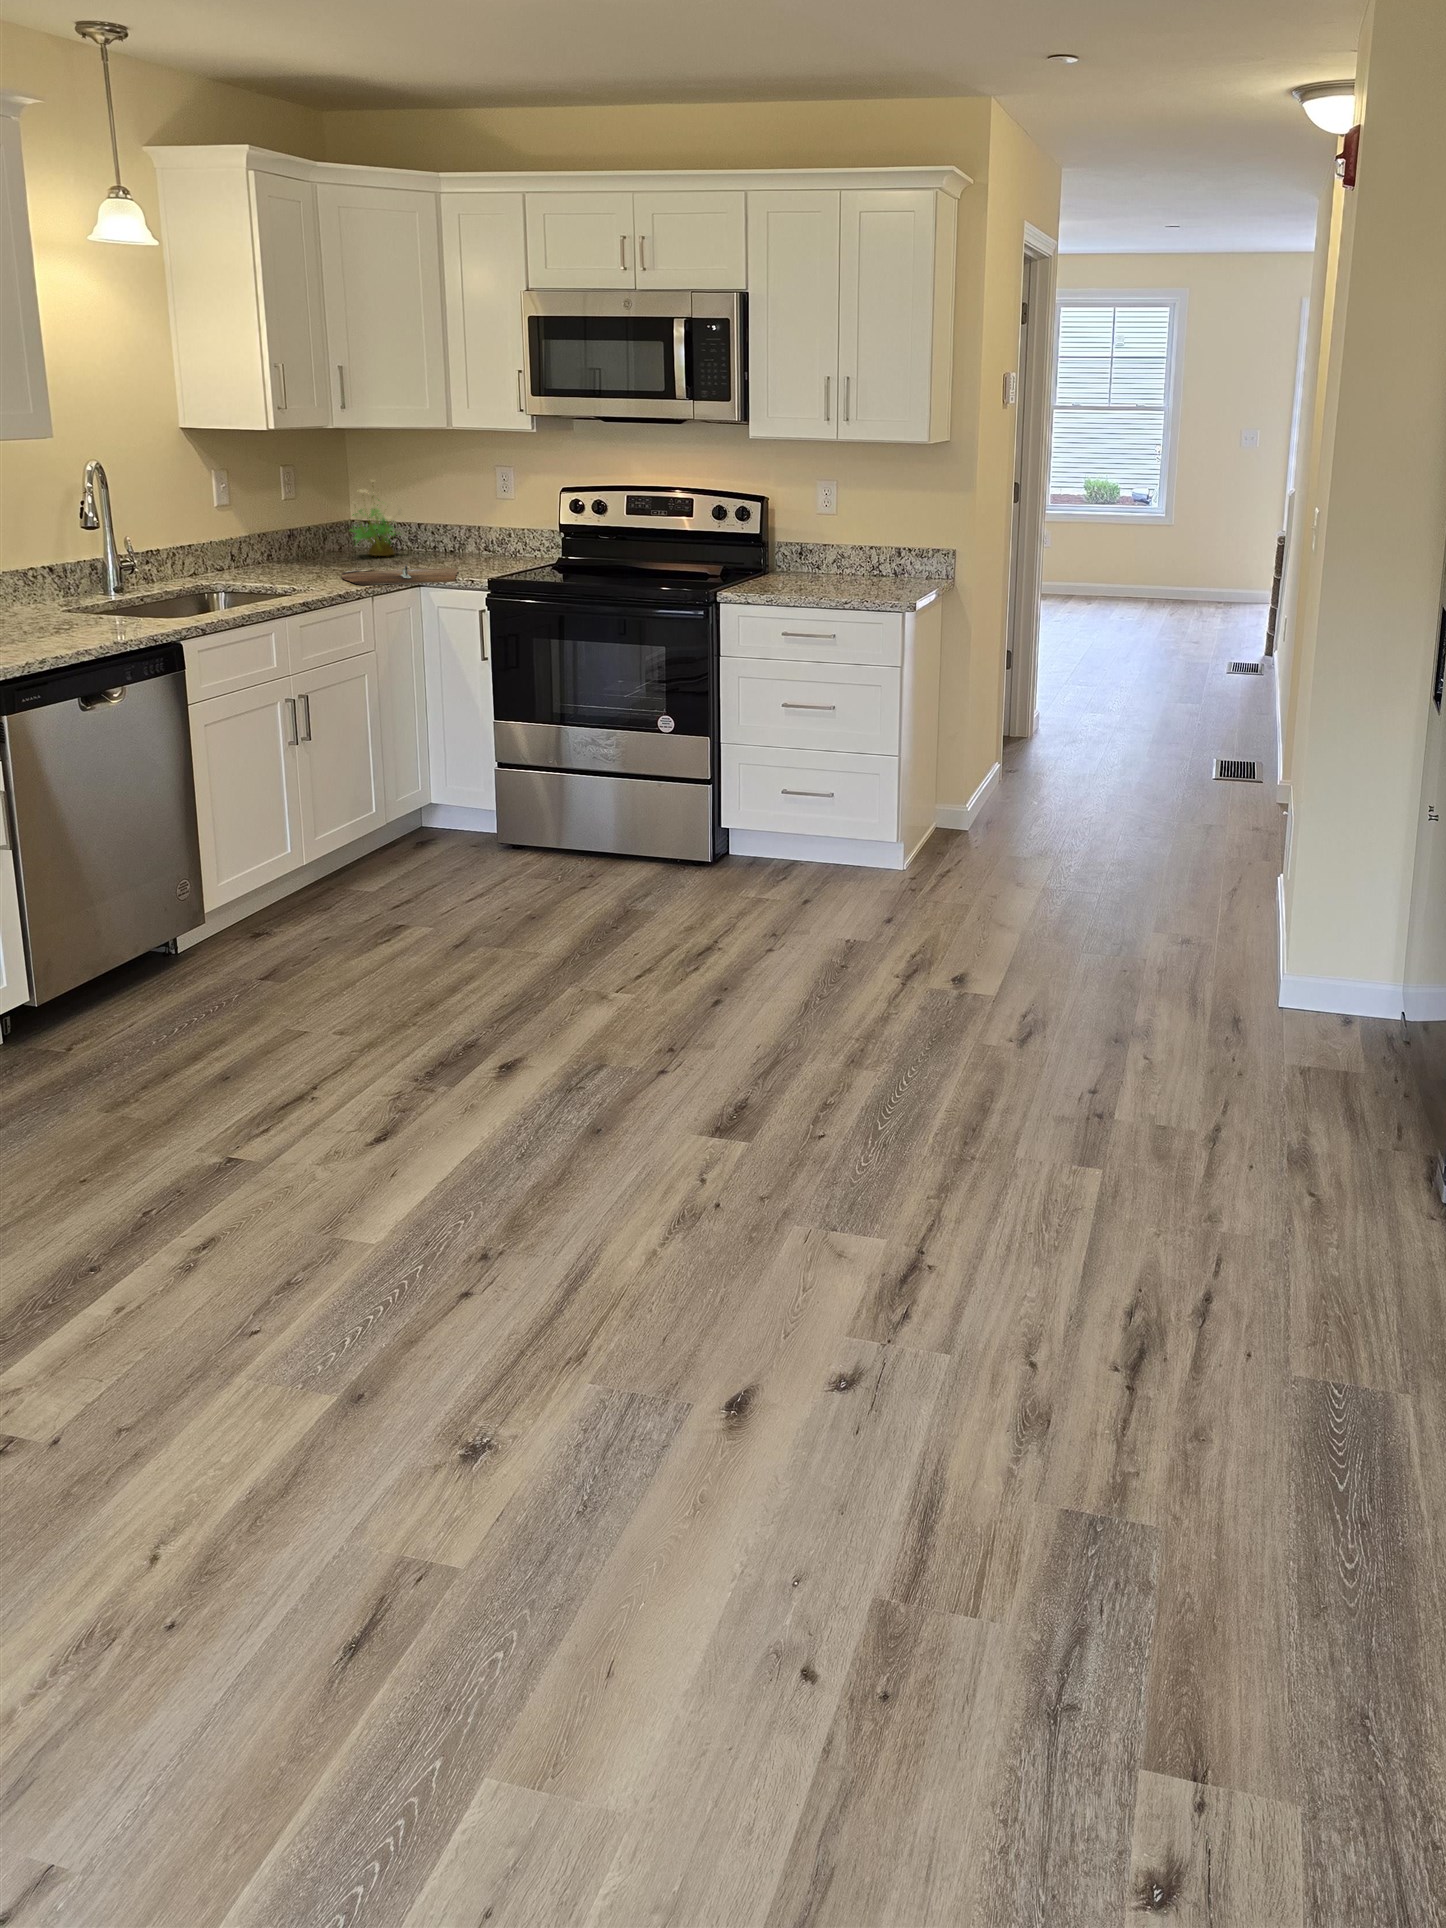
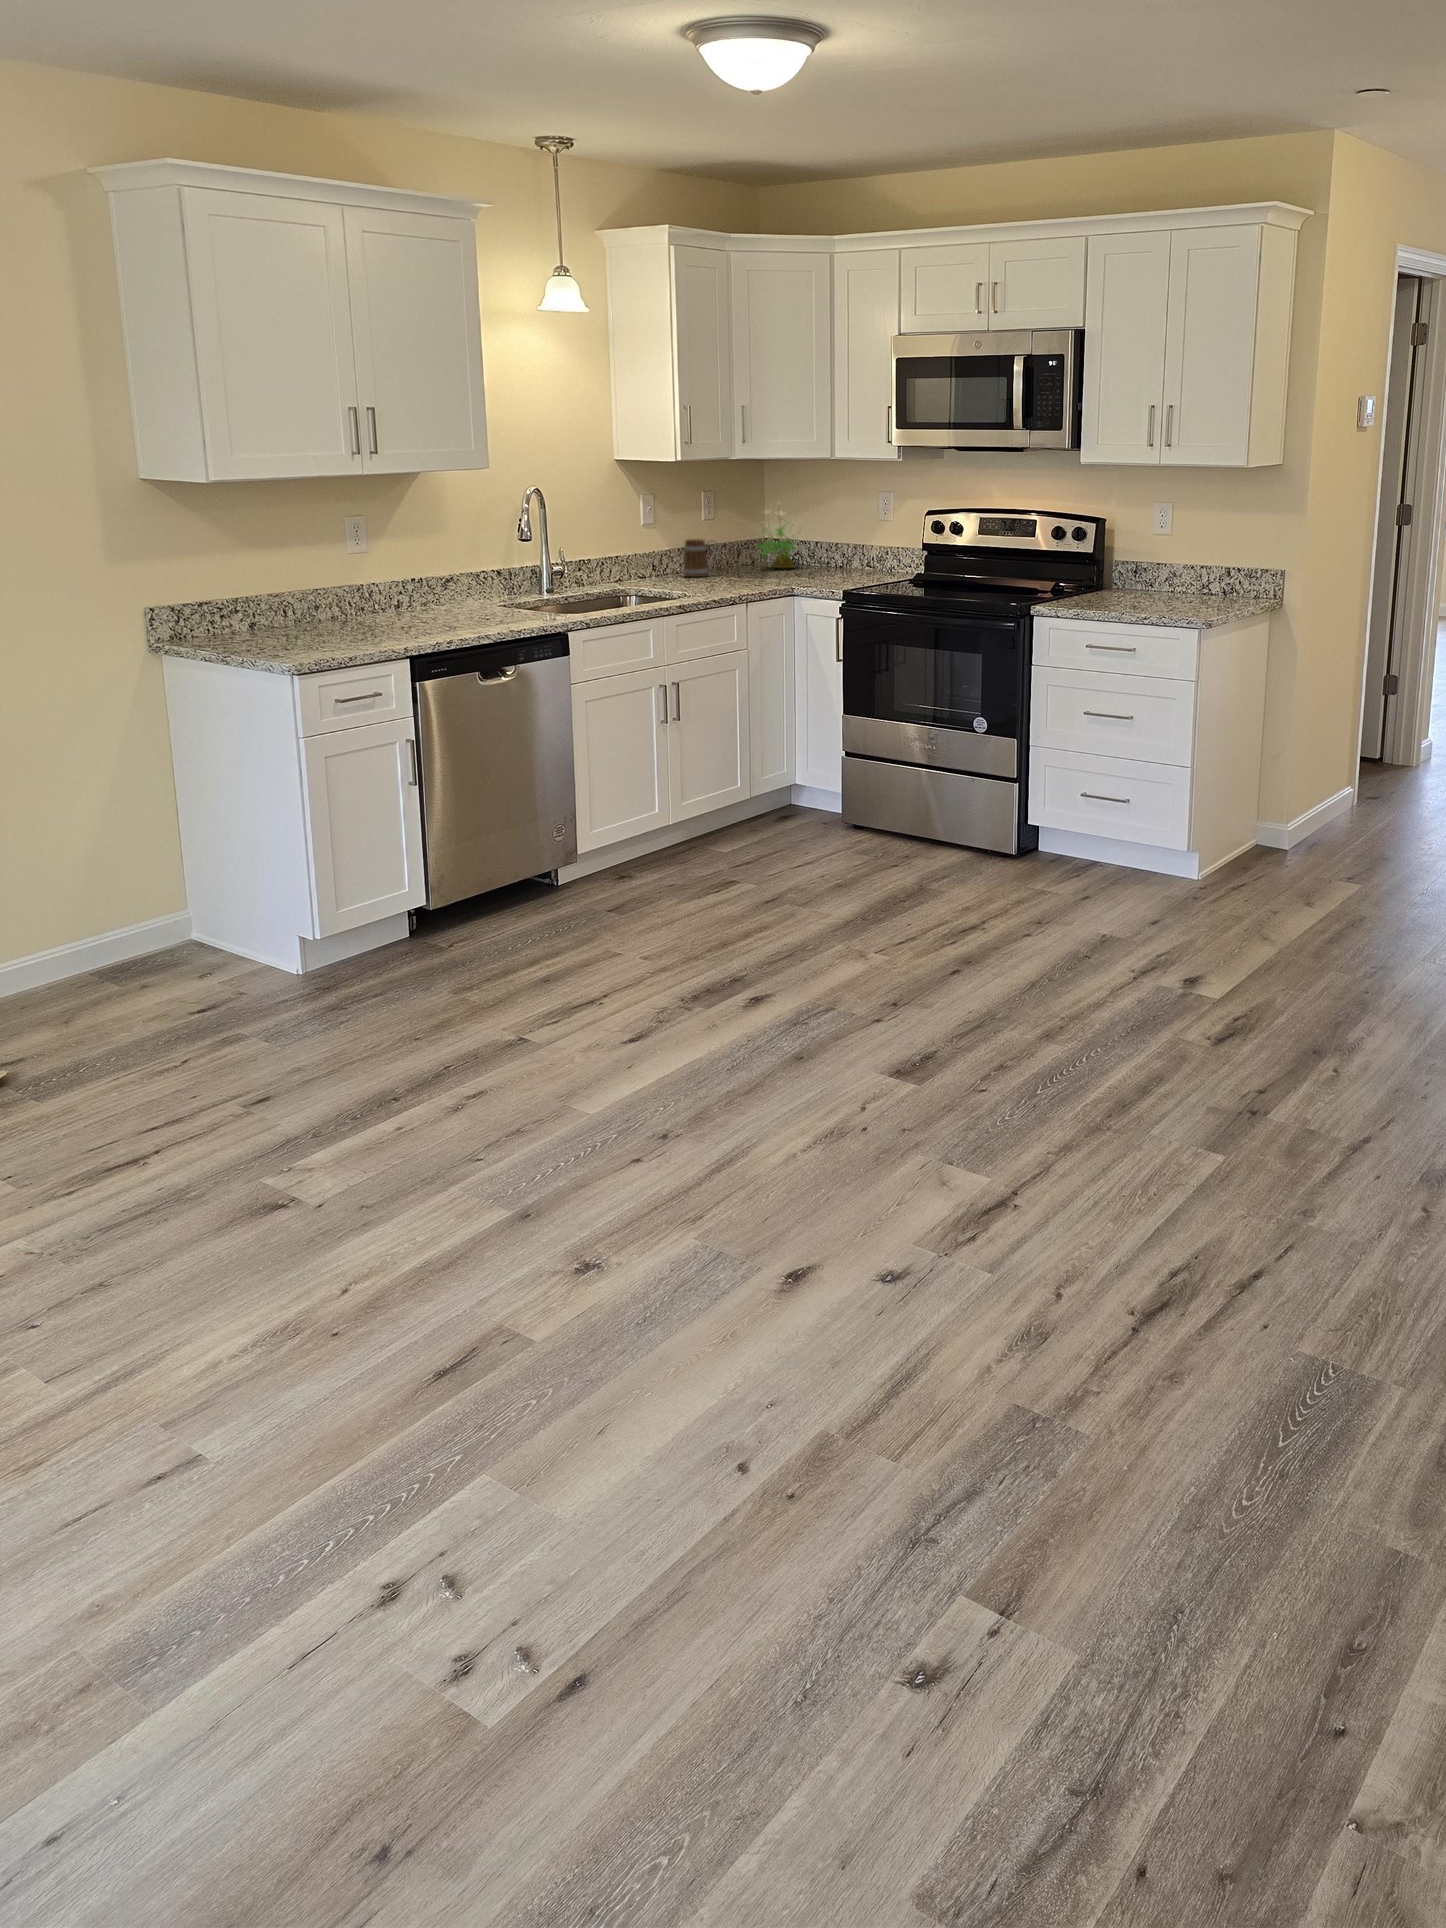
mug: none [267,523,311,568] -> present [683,539,720,577]
cutting board: present [342,565,458,585] -> none [728,576,829,592]

